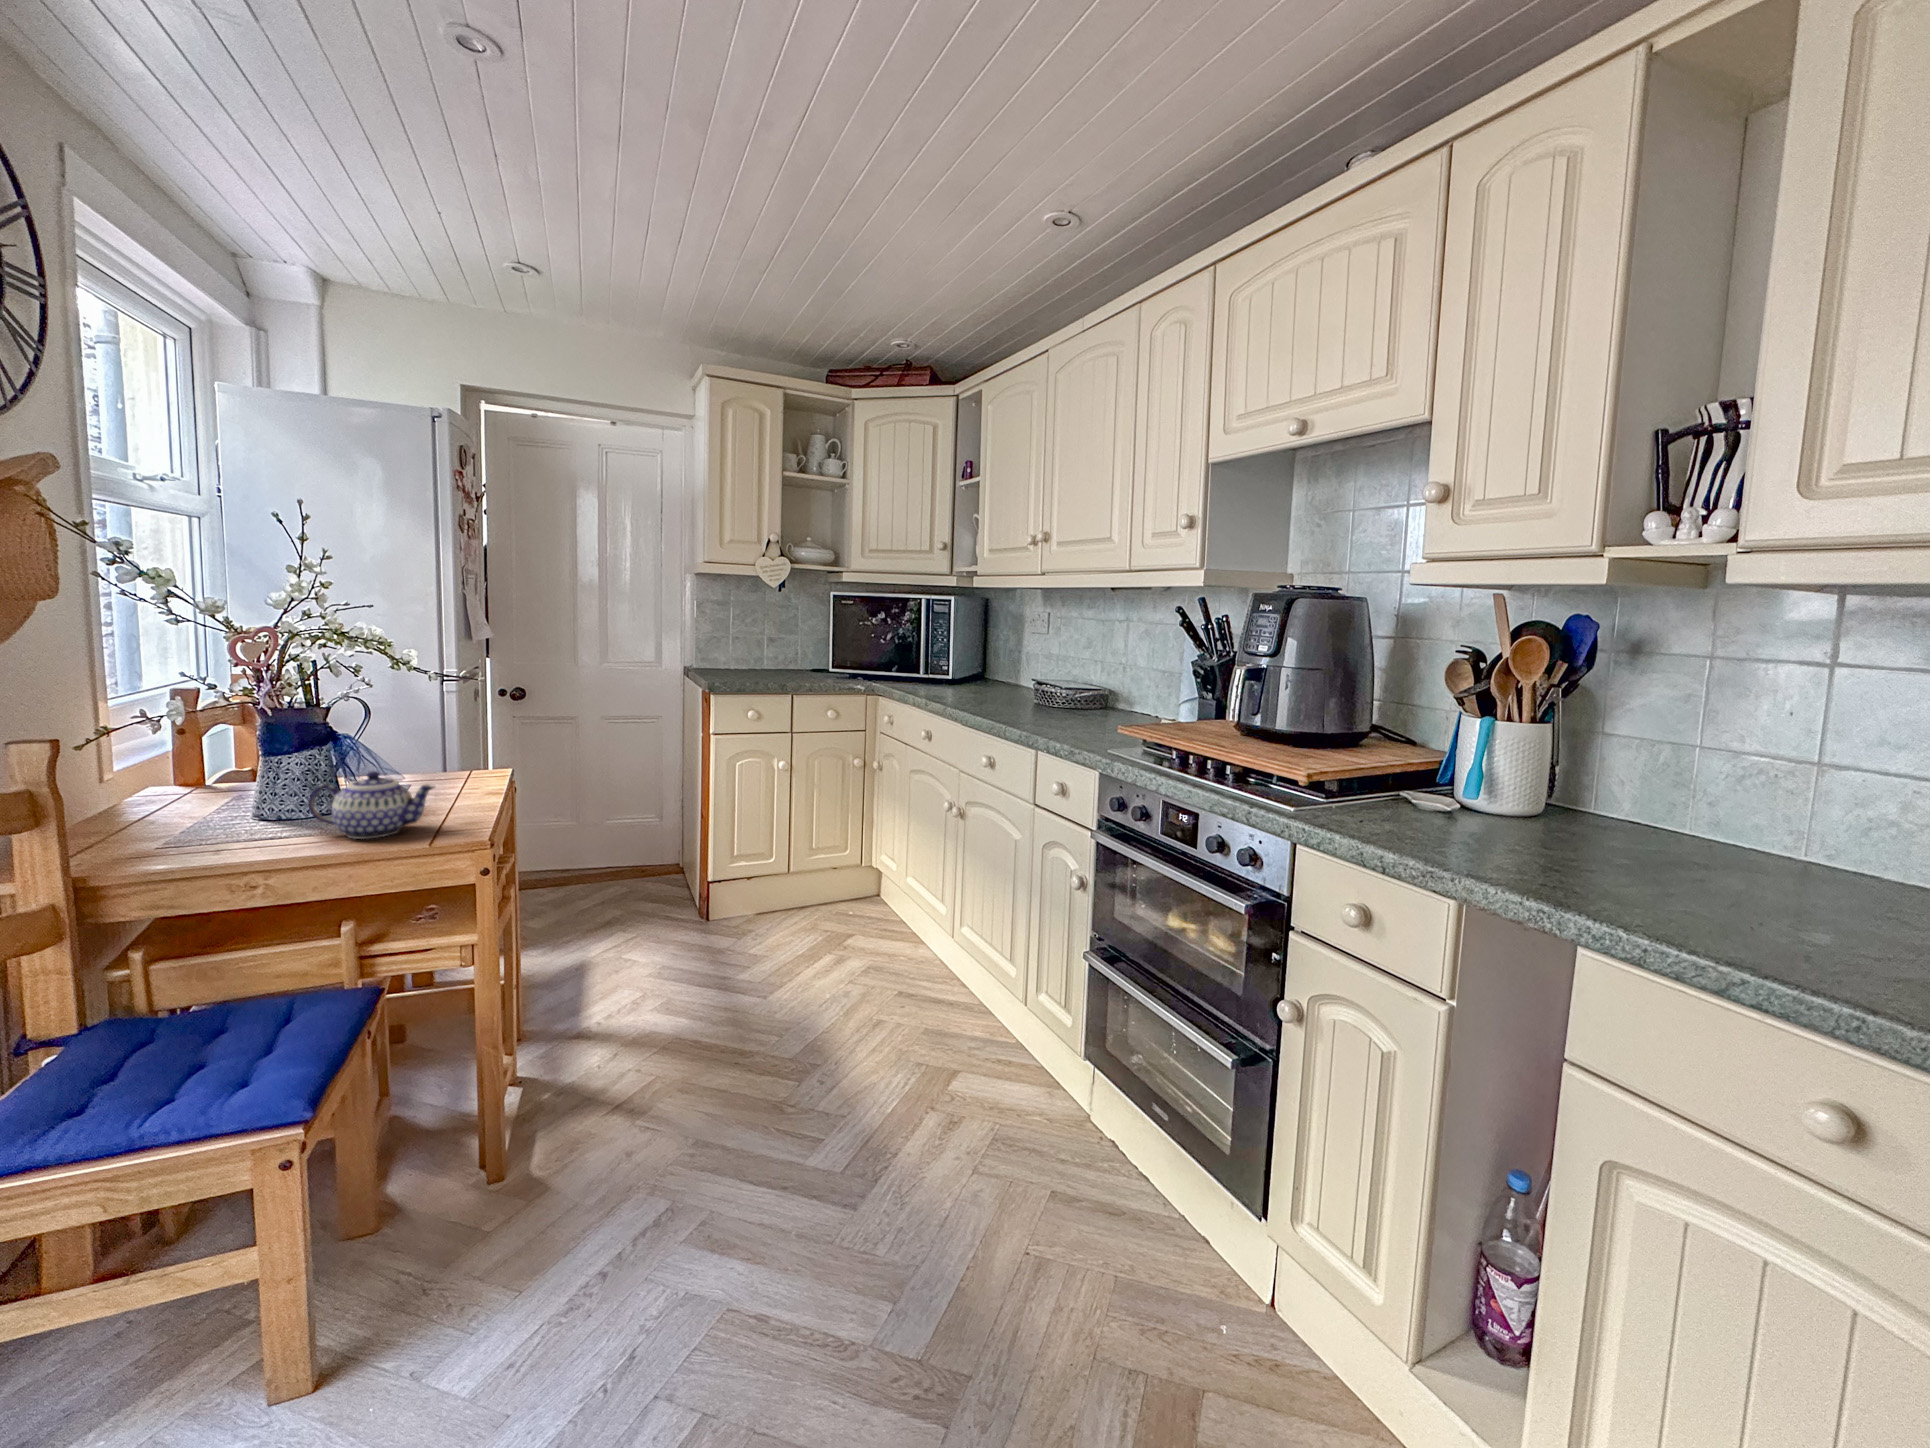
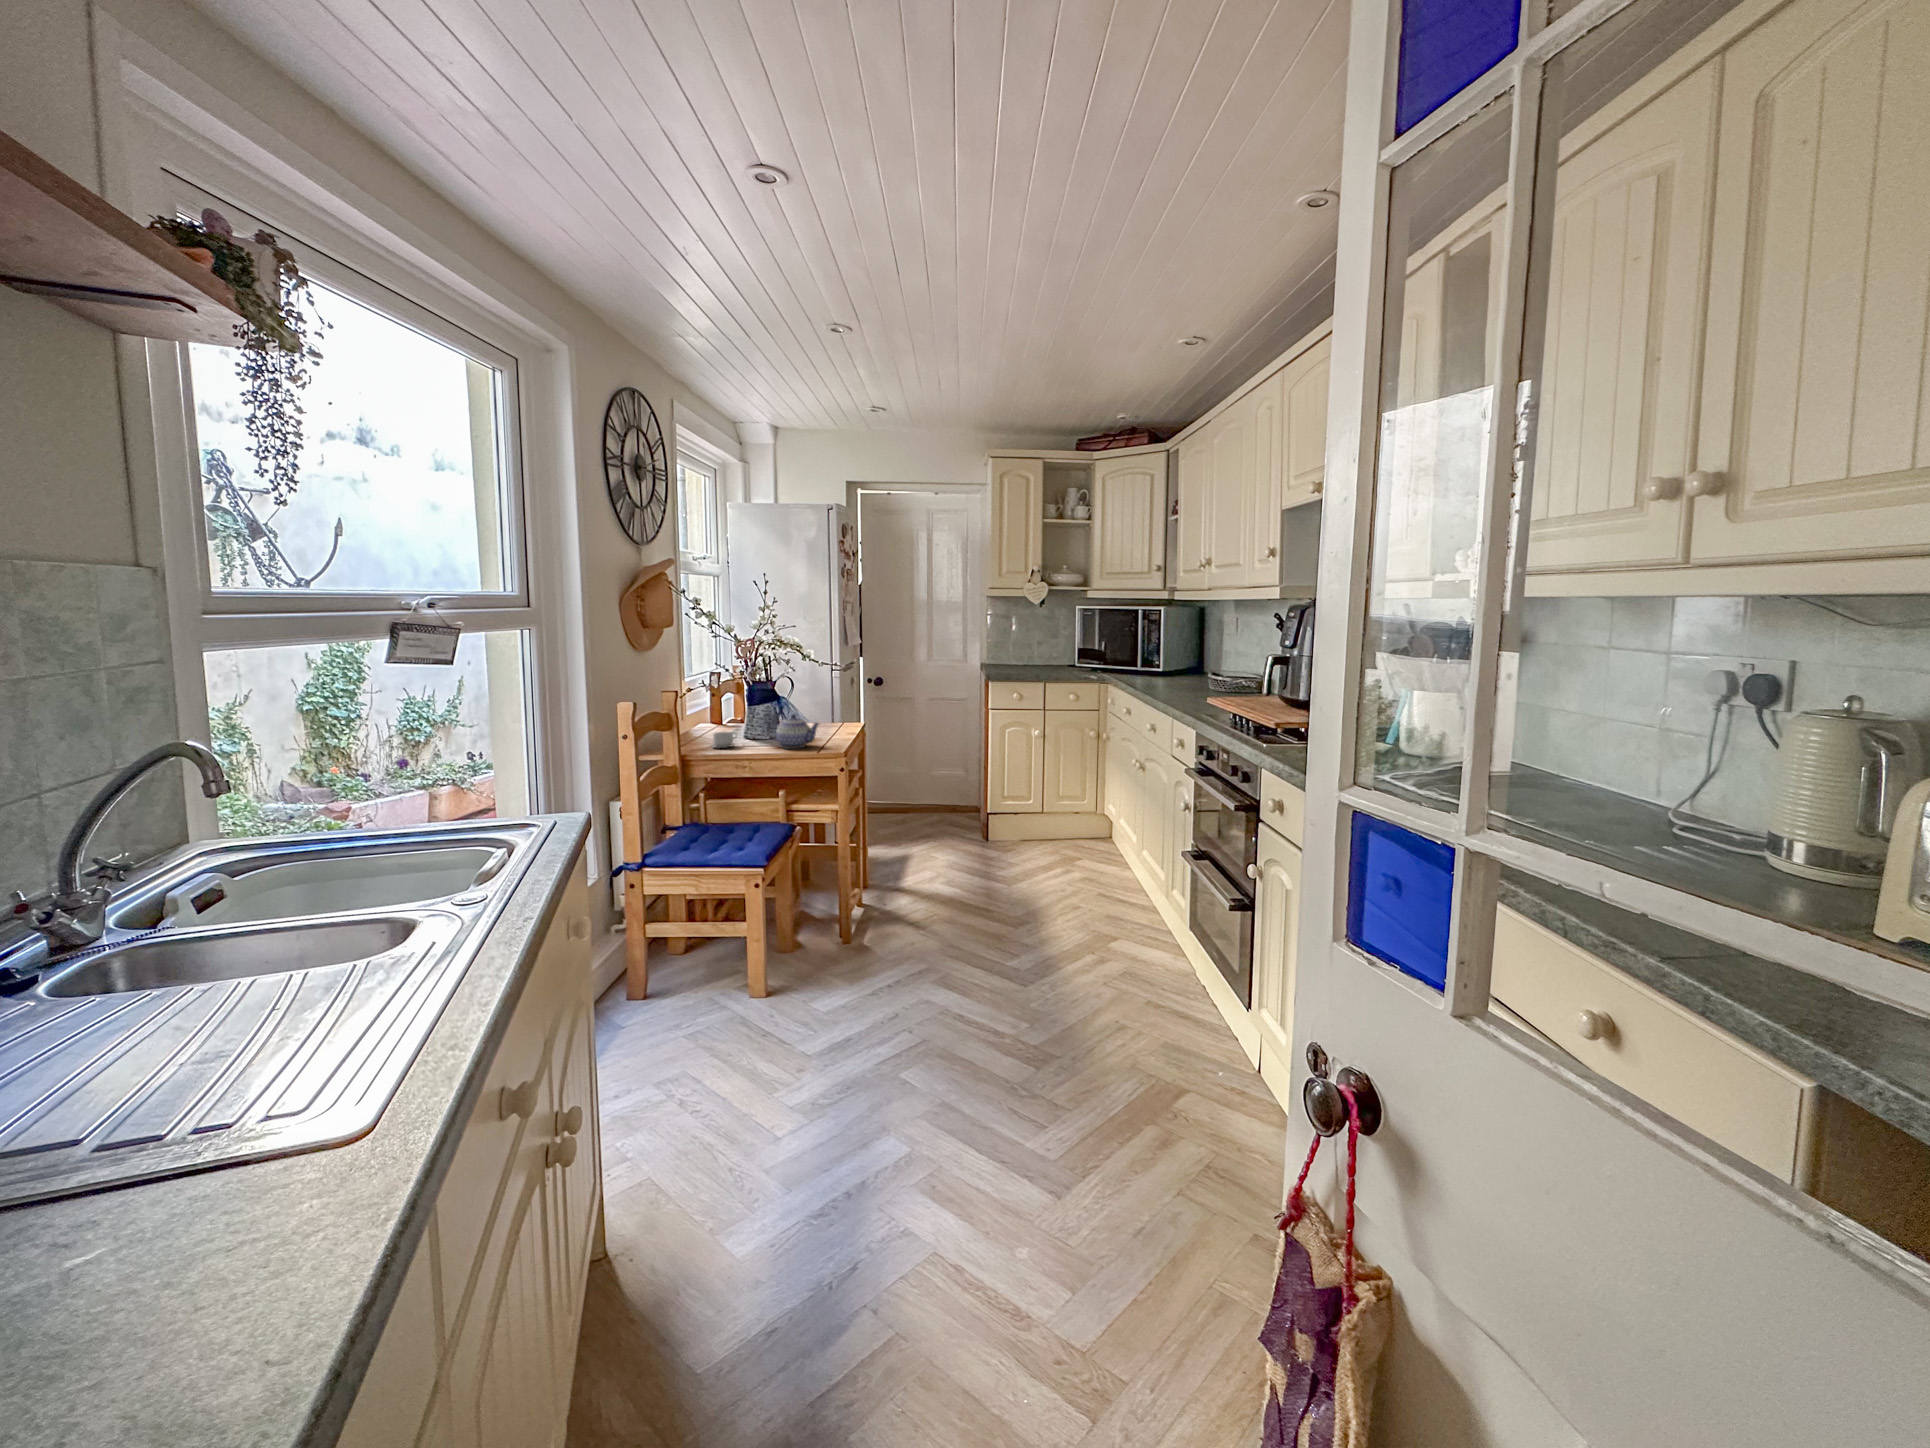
teacup: none [162,800,249,850] -> present [712,732,737,748]

